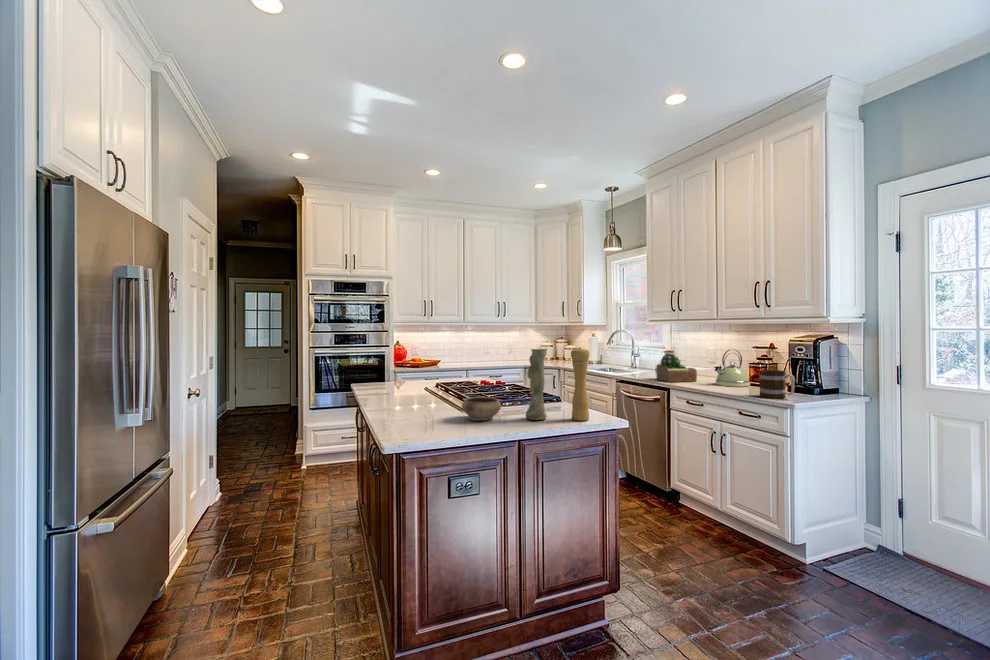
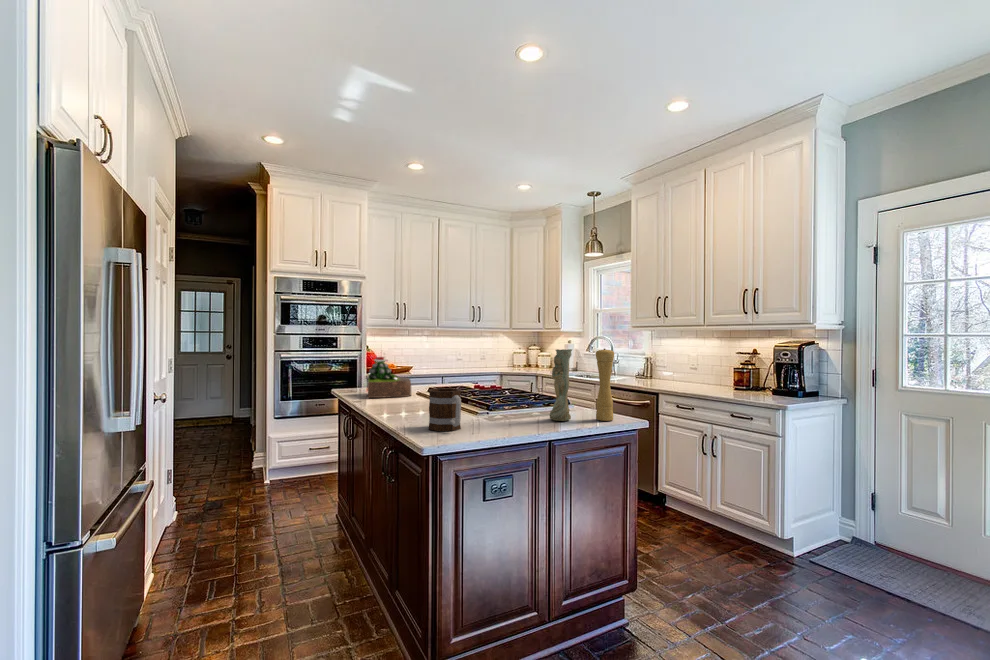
kettle: present [714,349,750,387] -> none [701,354,735,390]
succulent plant: present [656,351,697,382] -> present [368,357,411,398]
mug: present [759,370,795,398] -> present [429,388,461,431]
ceramic bowl: present [462,397,501,421] -> none [485,398,525,422]

